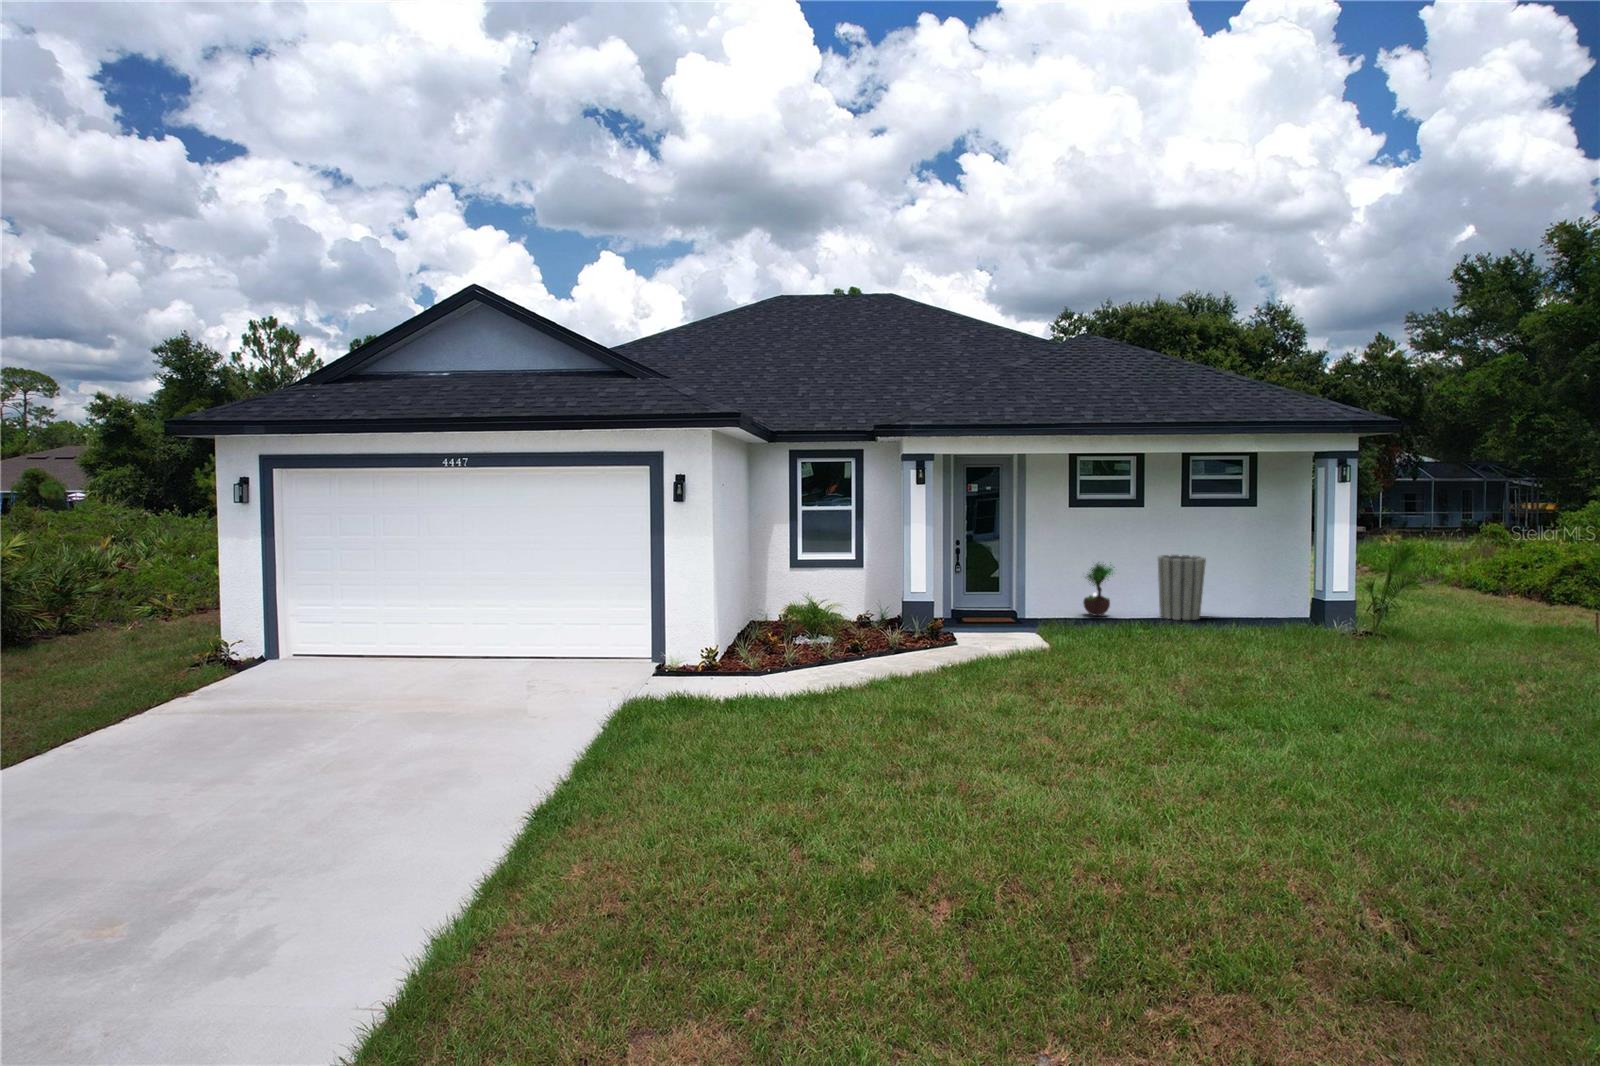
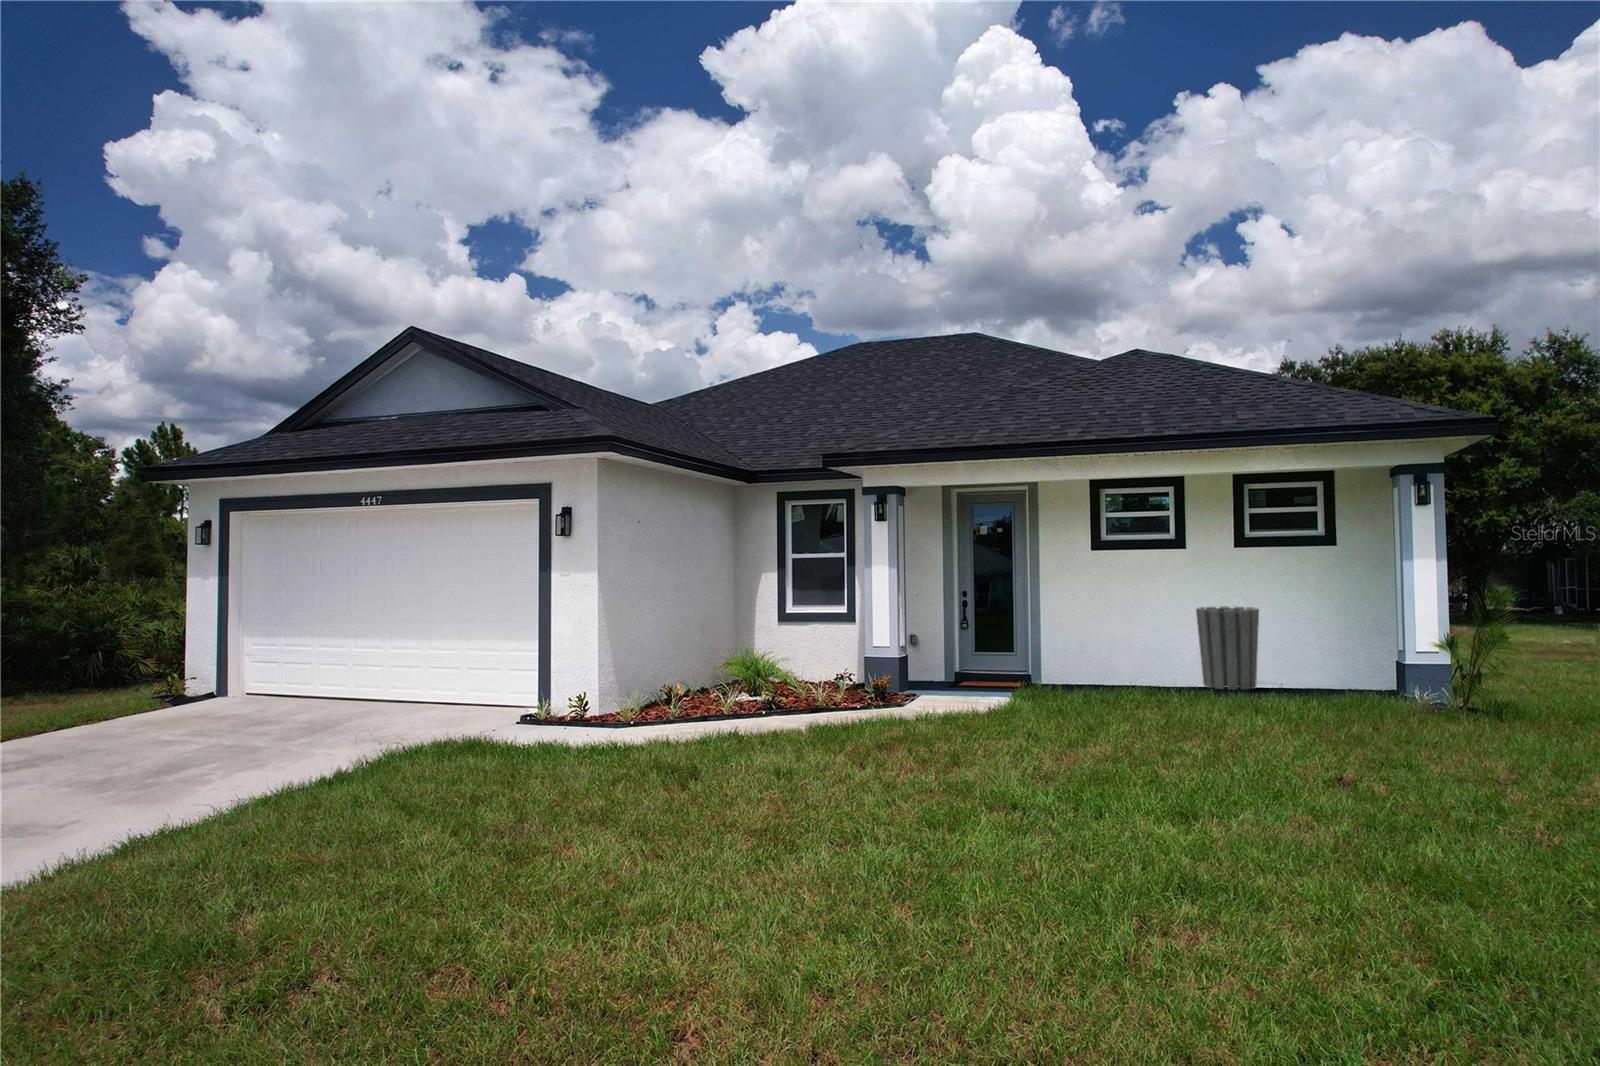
potted tree: present [1083,562,1115,616] -> none [1095,609,1141,683]

